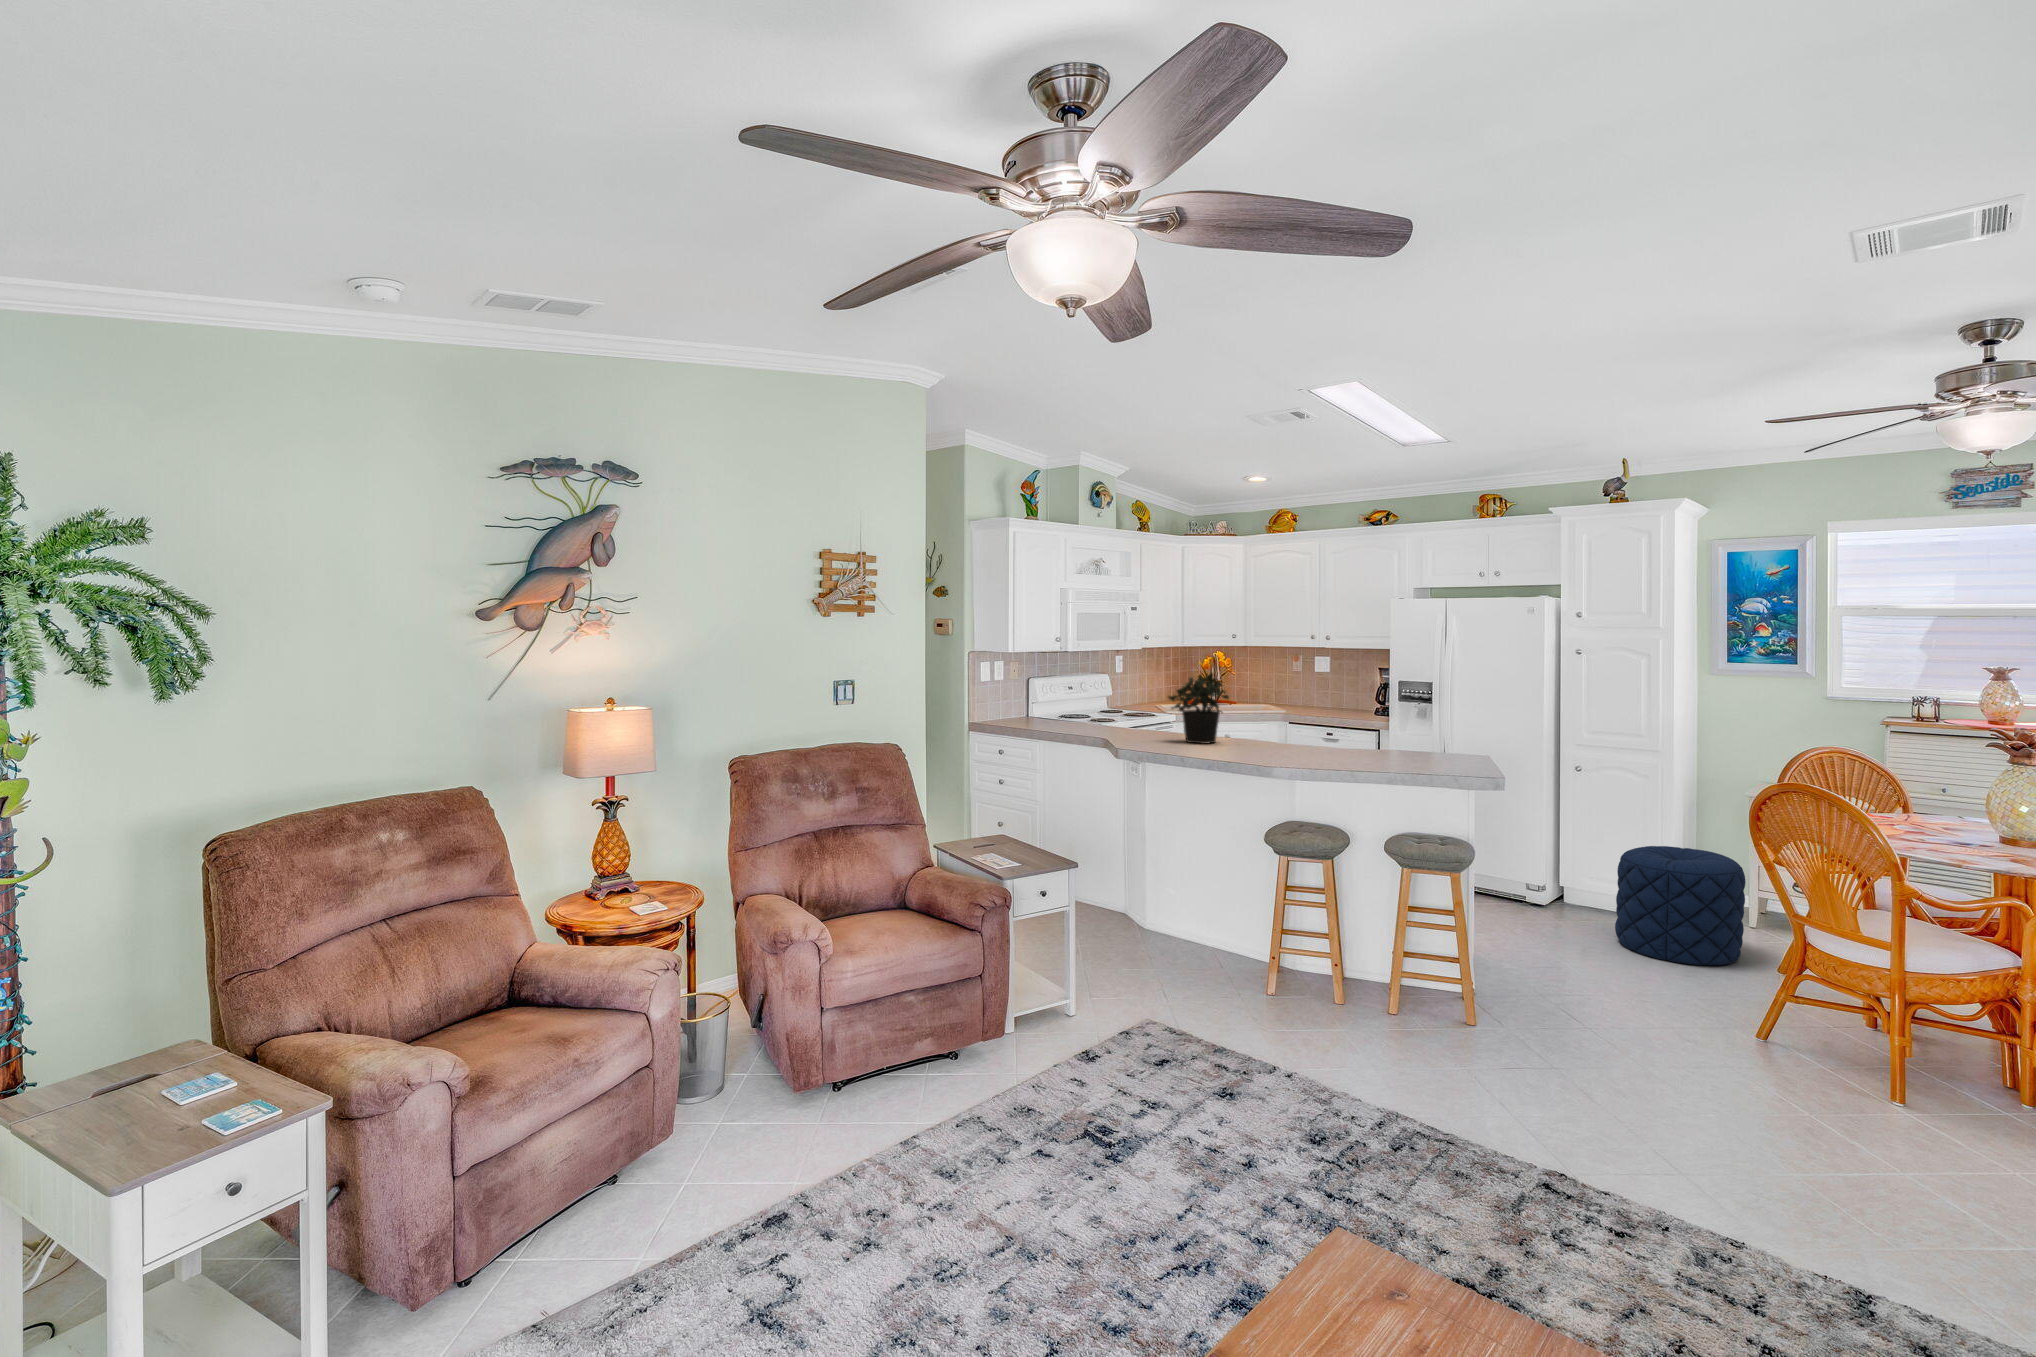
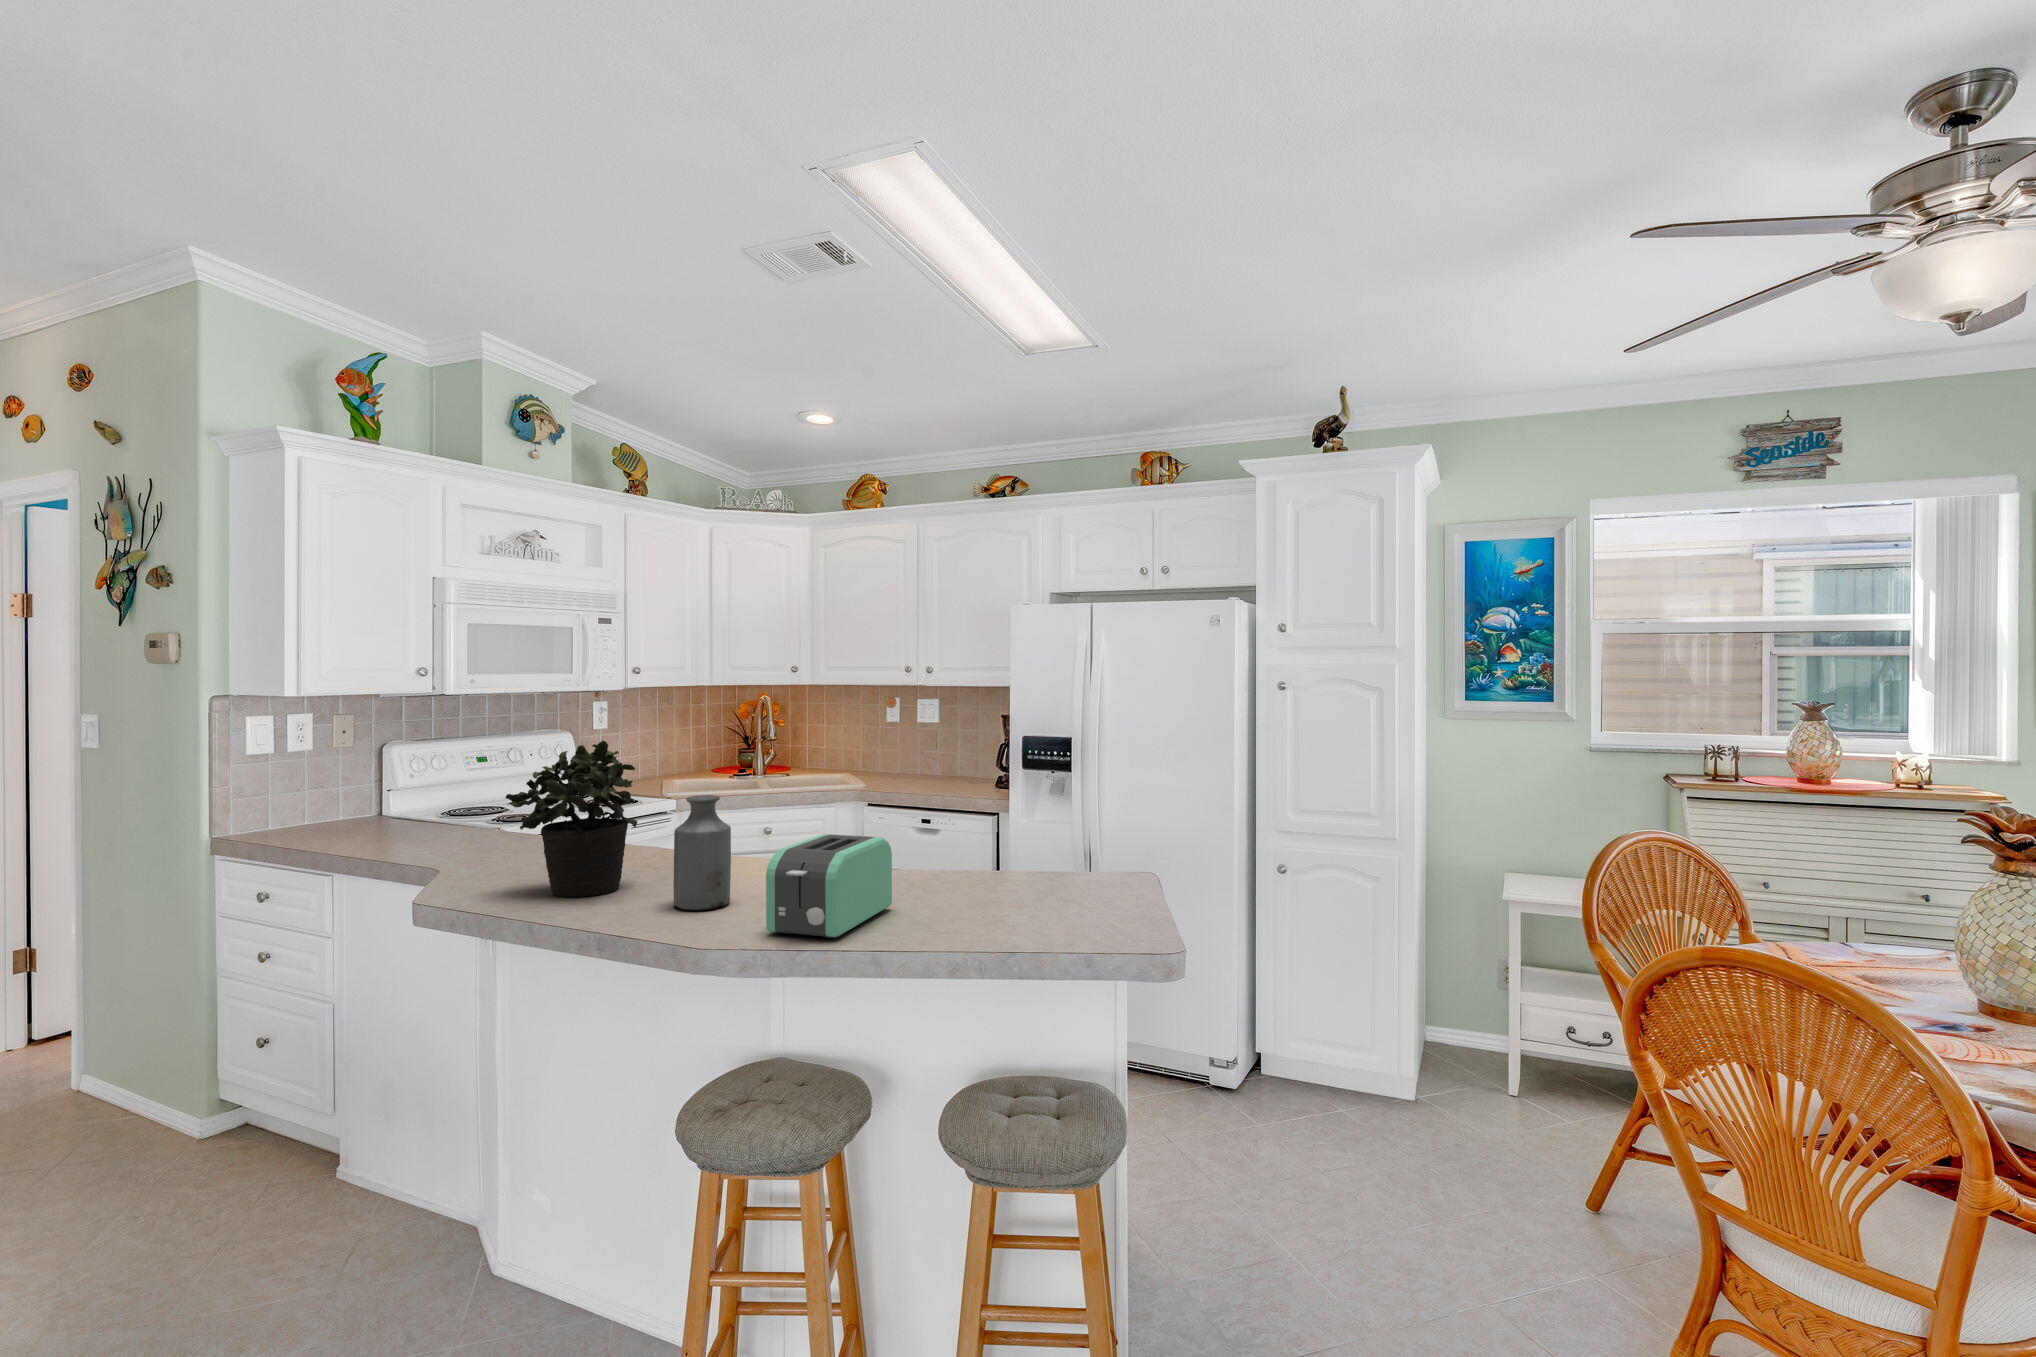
bottle: none [1252,698,1279,749] -> present [673,795,731,911]
toaster: none [1310,716,1360,758] -> present [766,834,892,938]
pouf: present [1615,846,1746,965] -> none [1350,1008,1545,1241]

